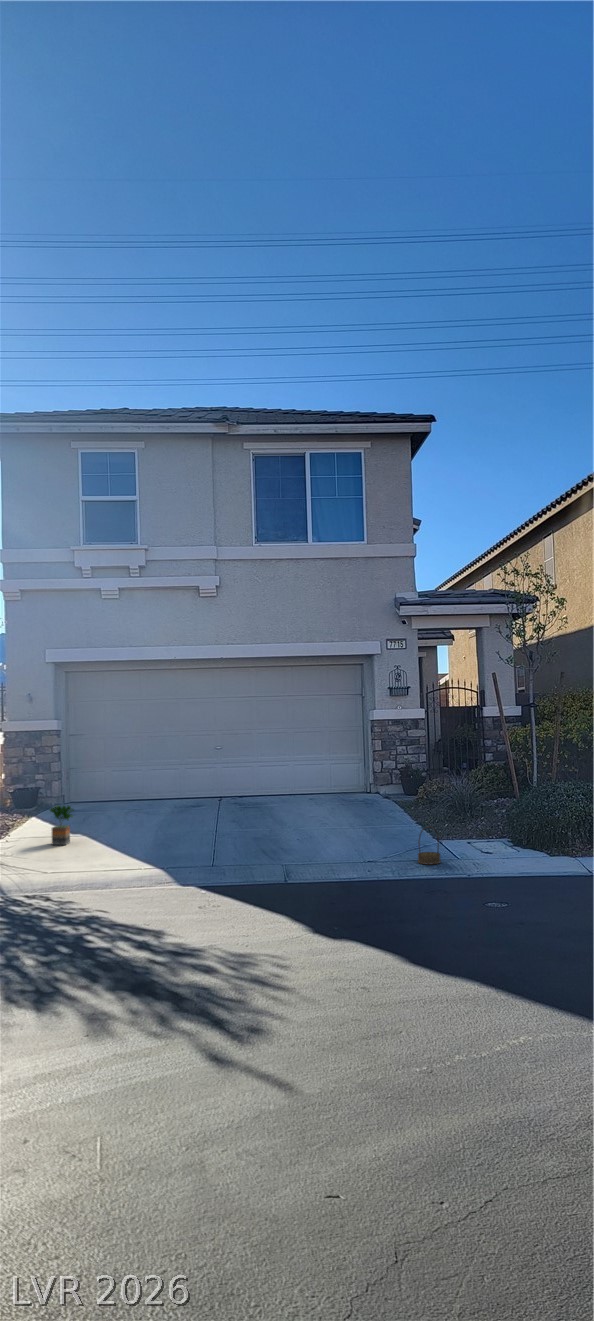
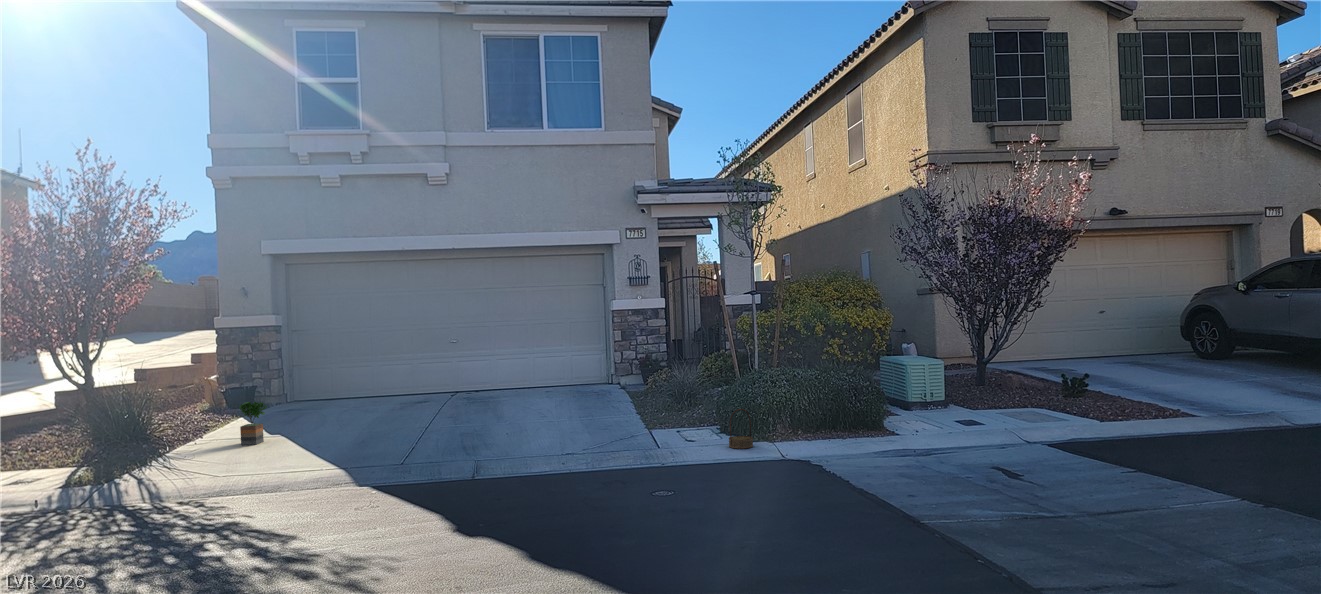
basket: present [418,827,441,865] -> present [729,409,753,449]

